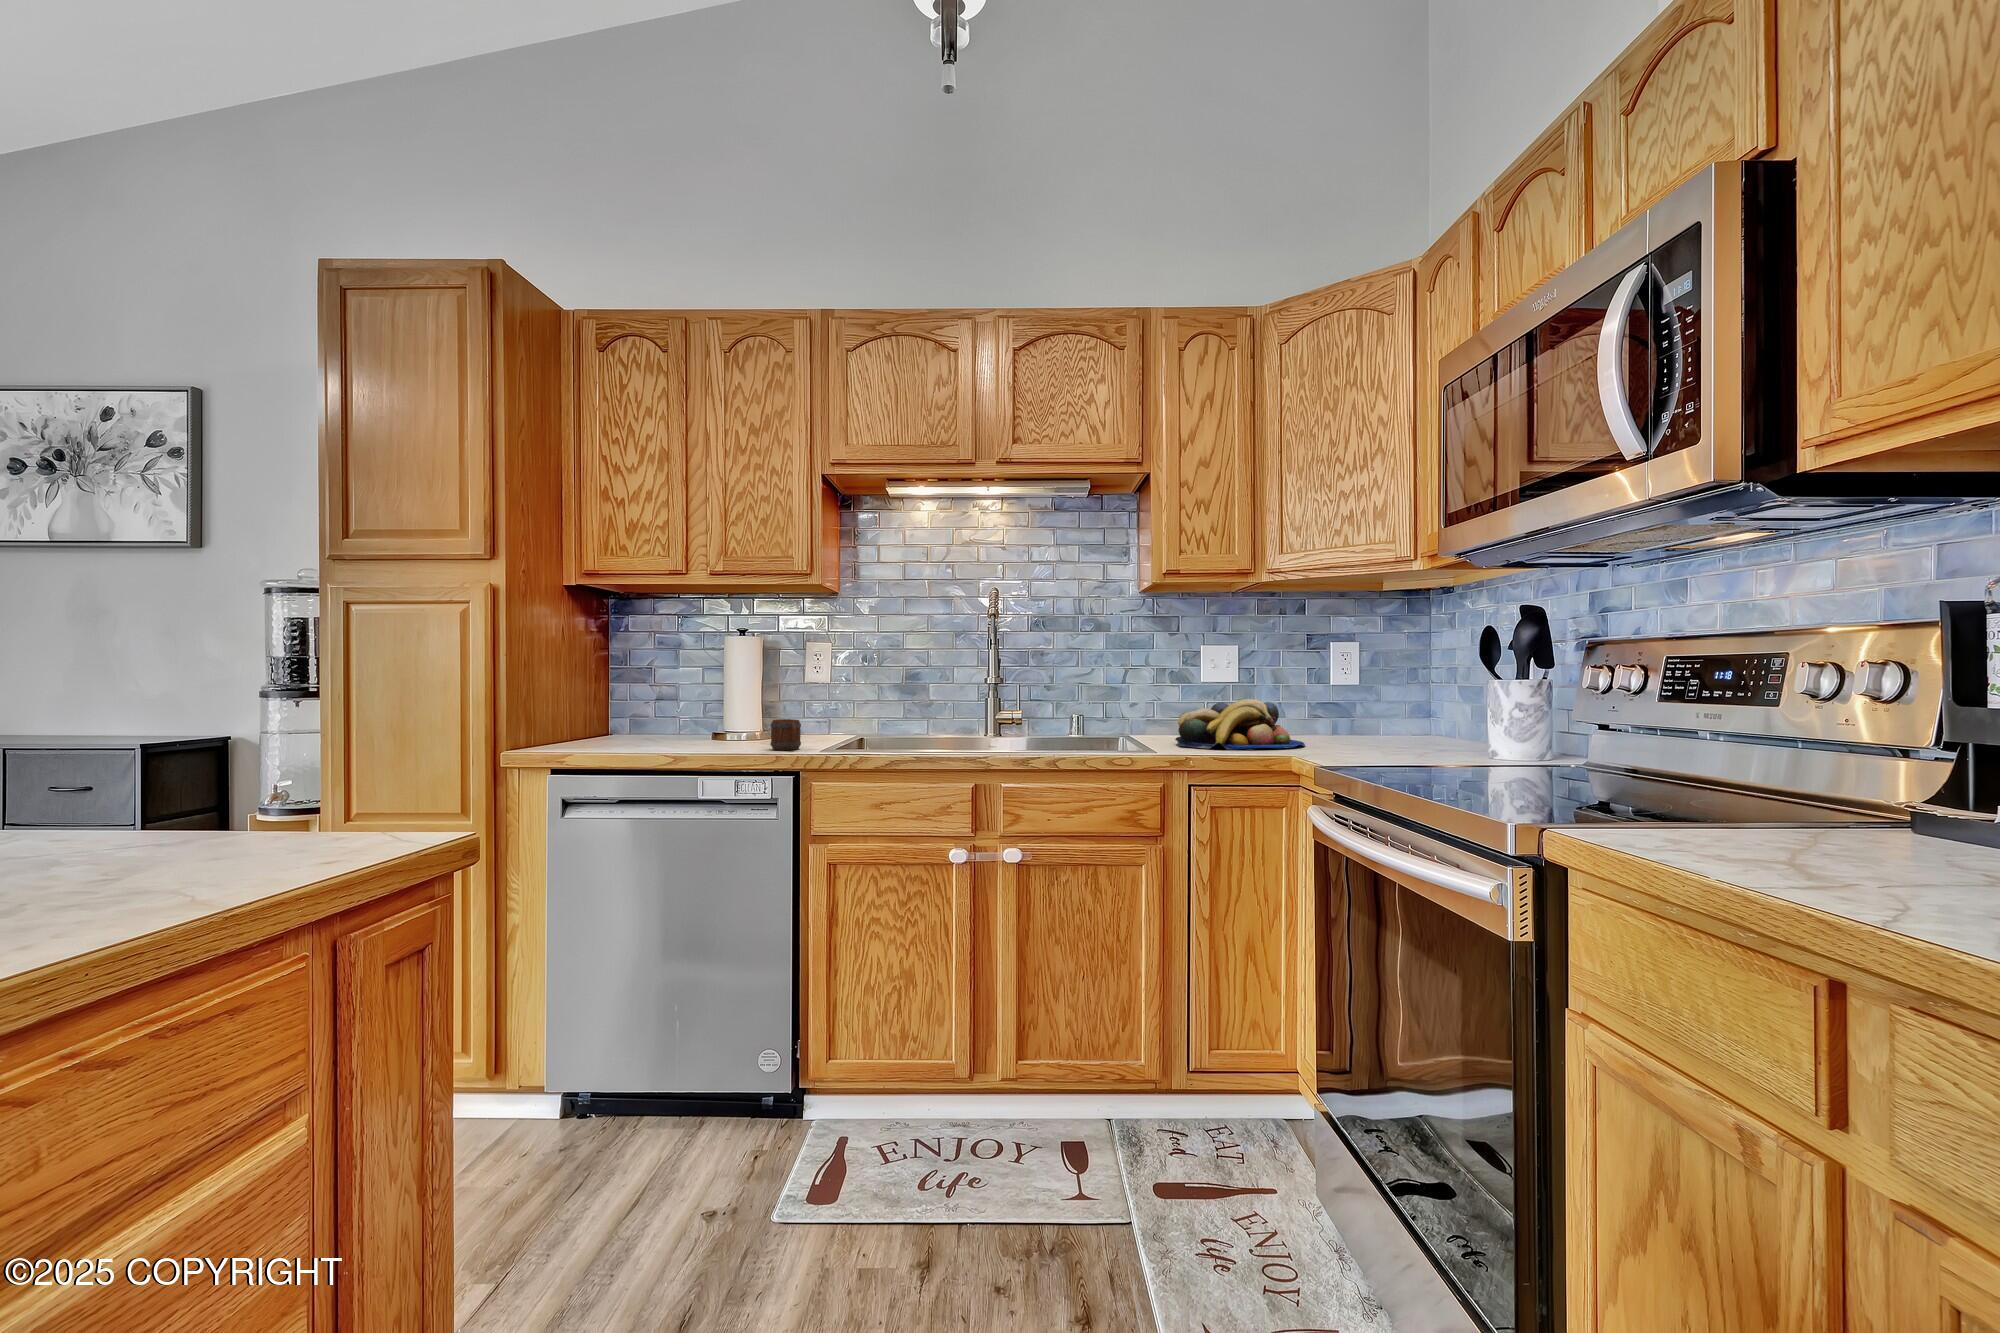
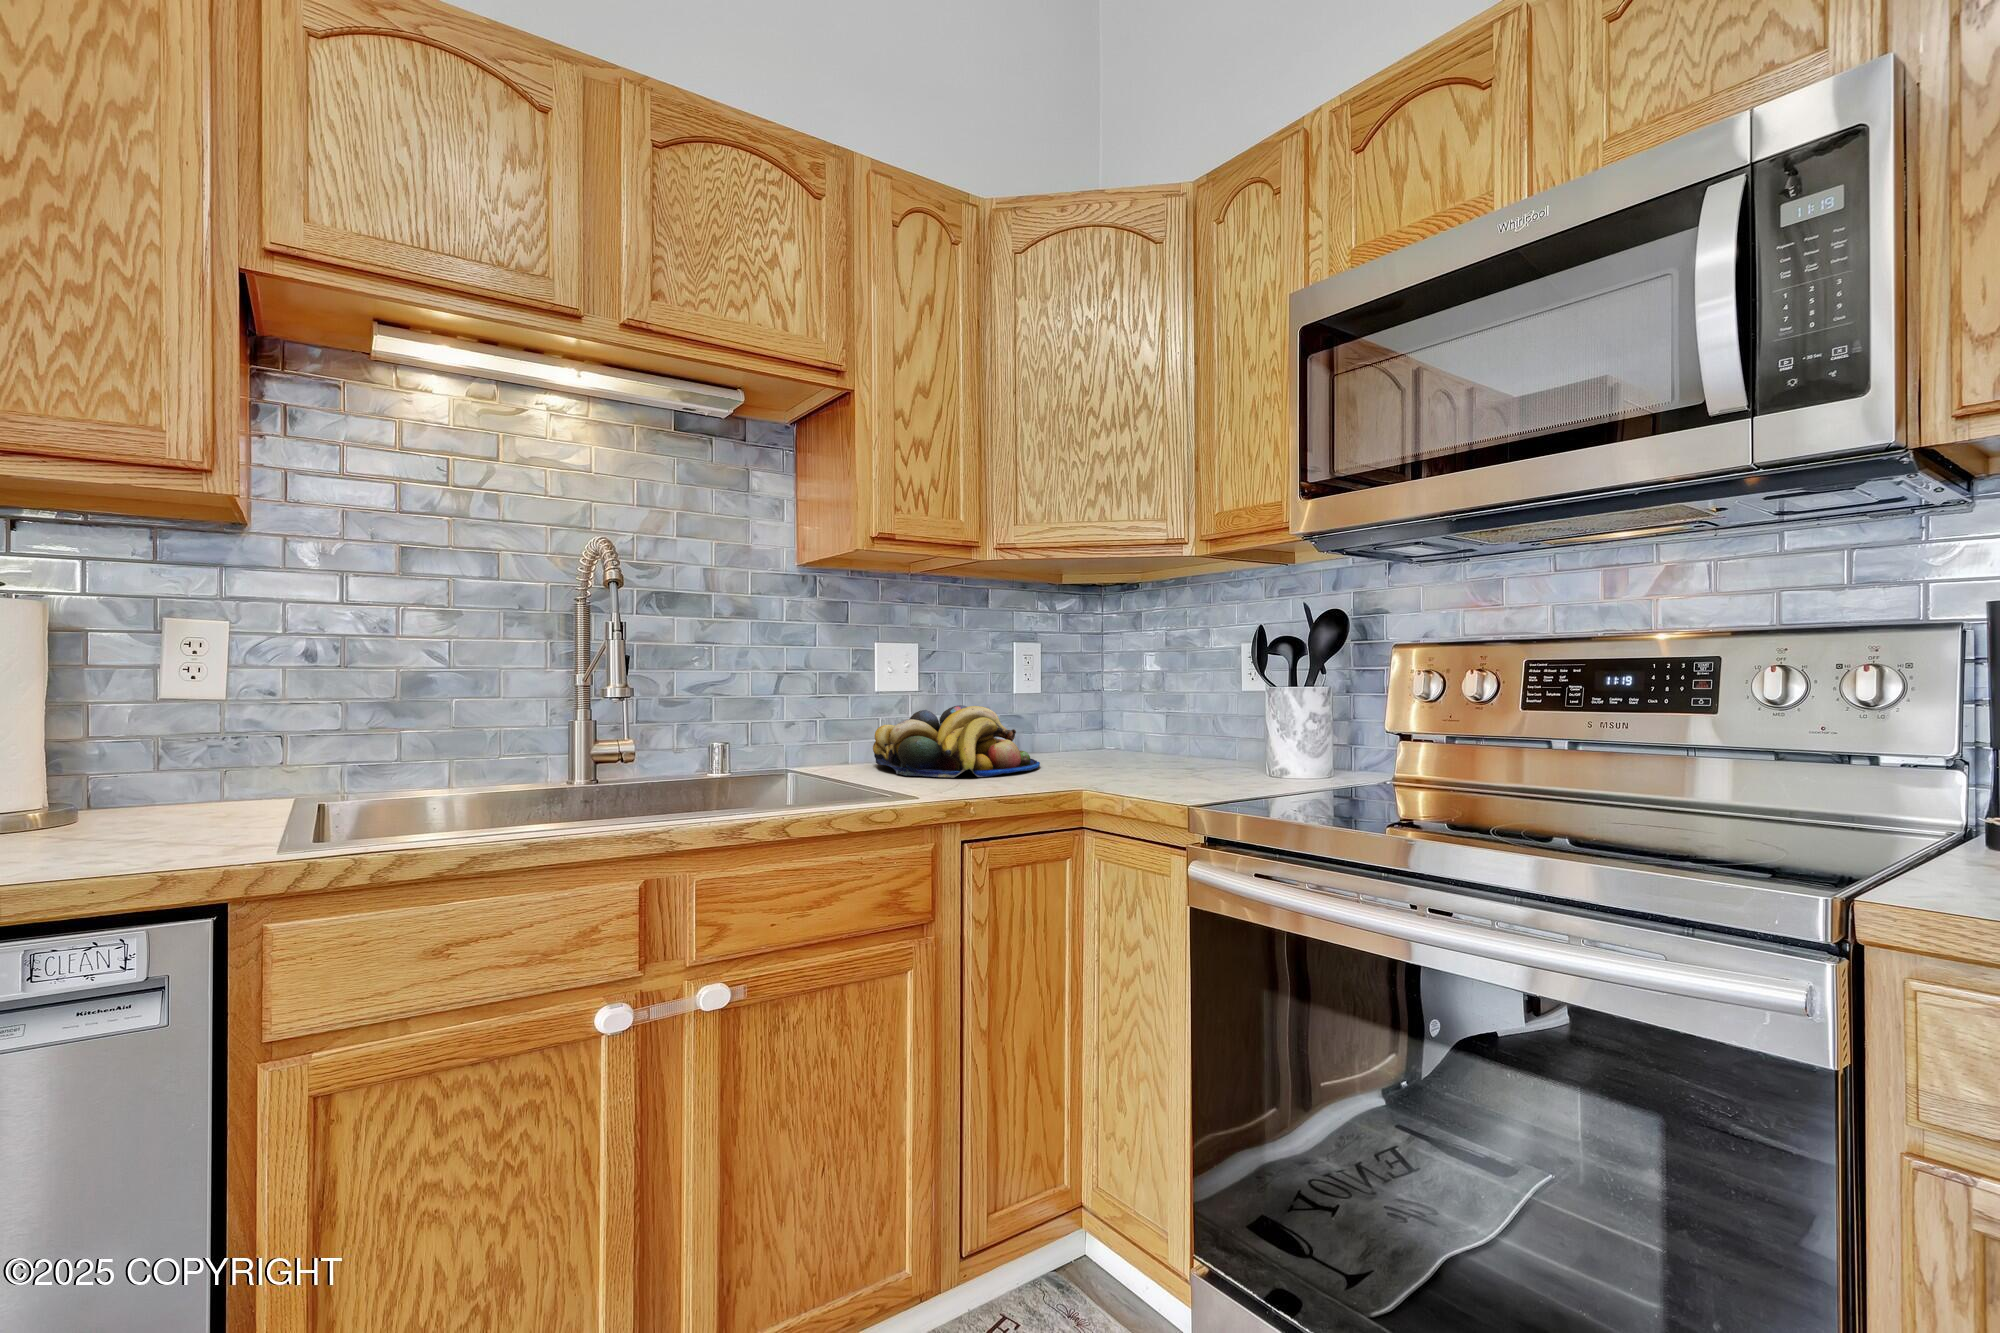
mug: present [771,719,801,750] -> none [114,784,205,858]

